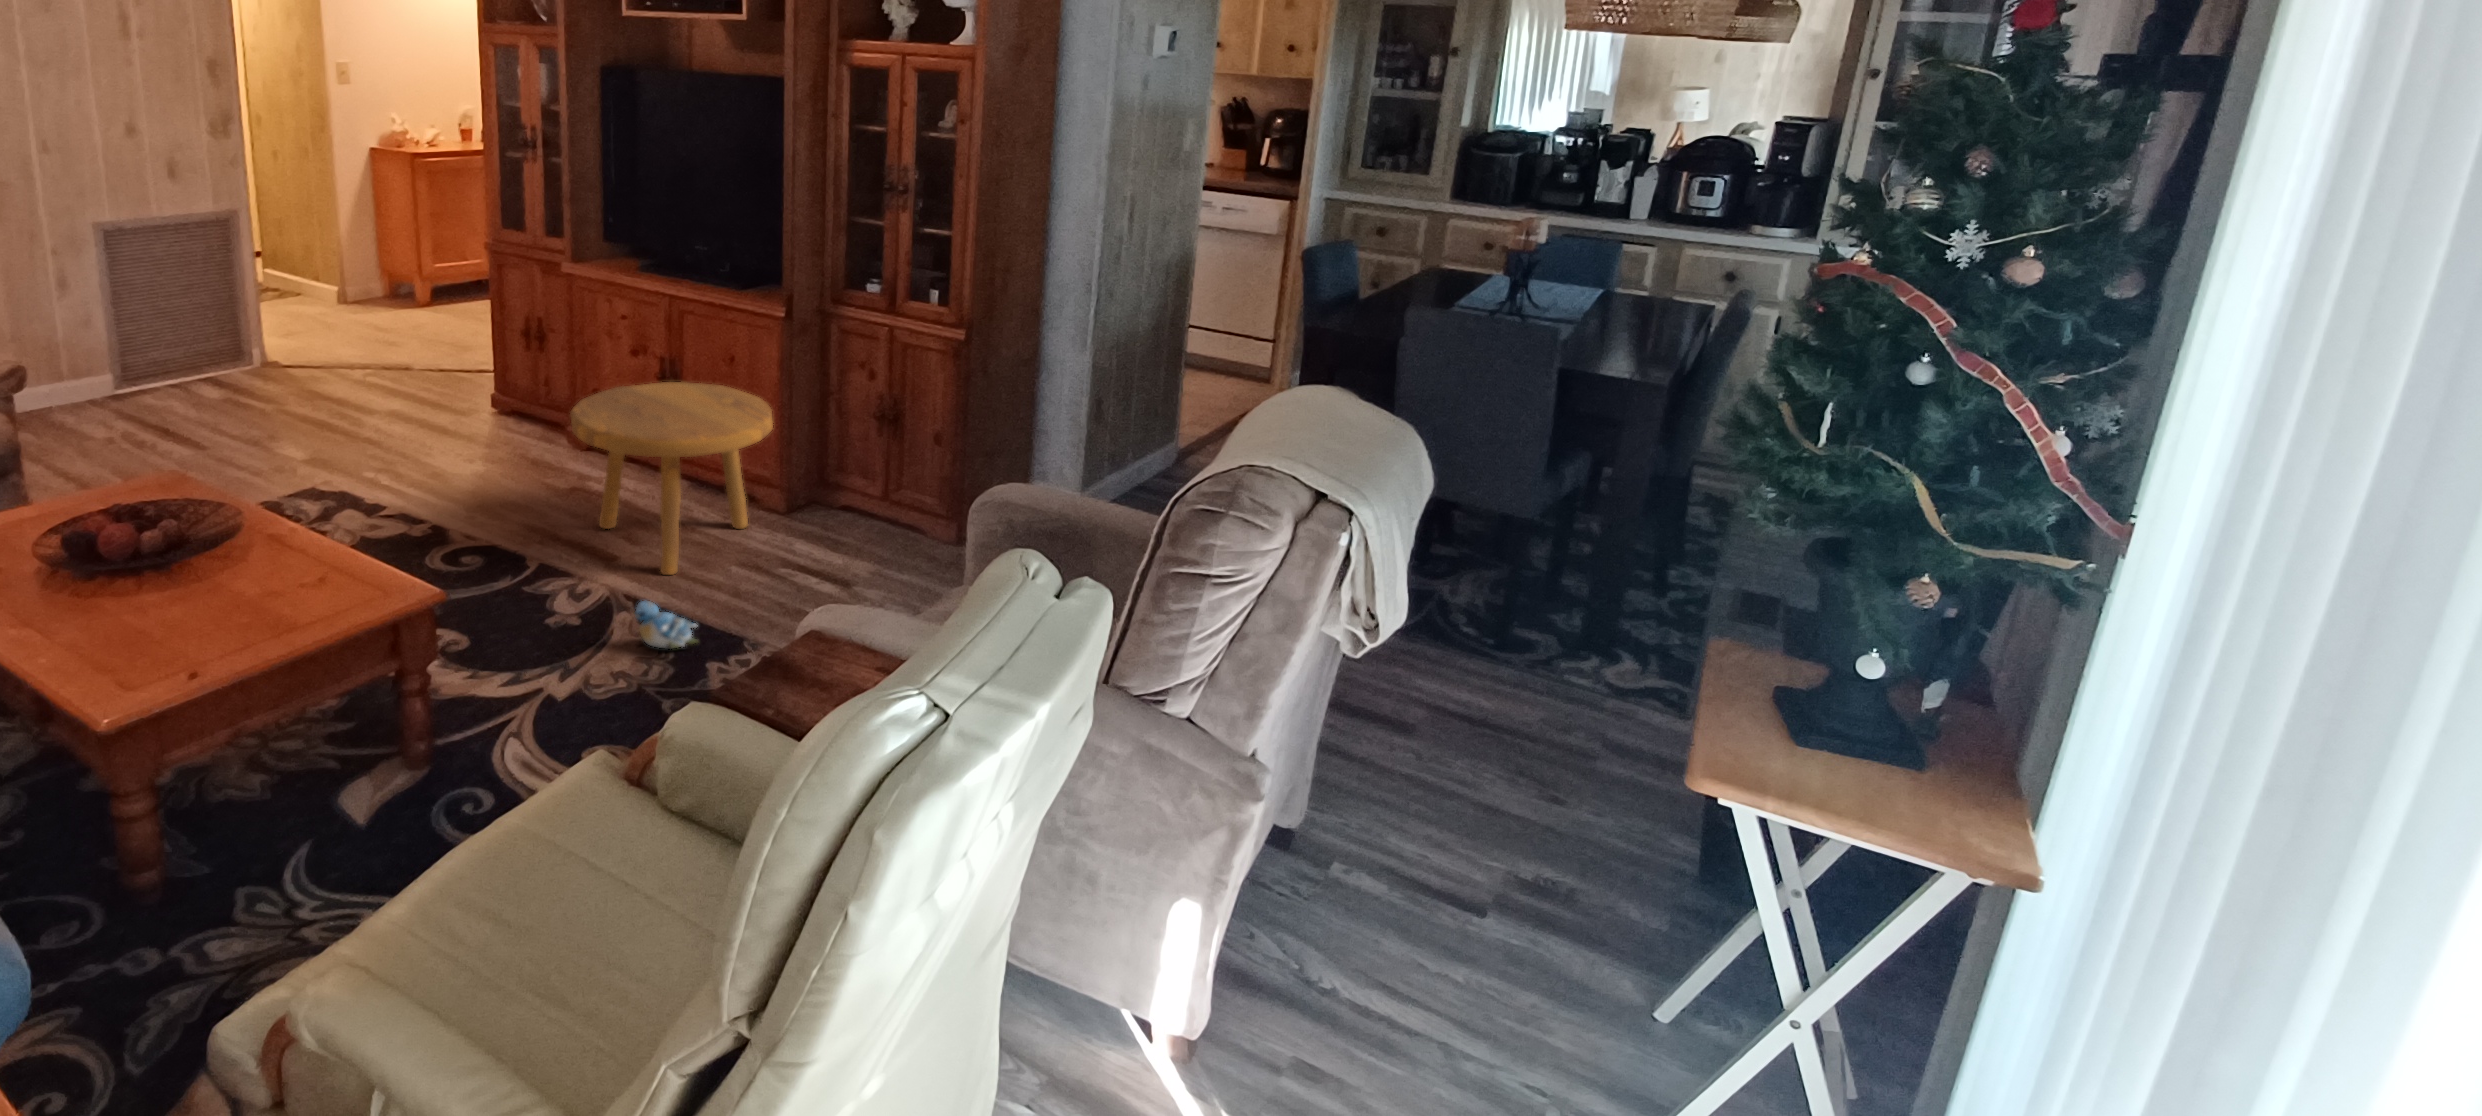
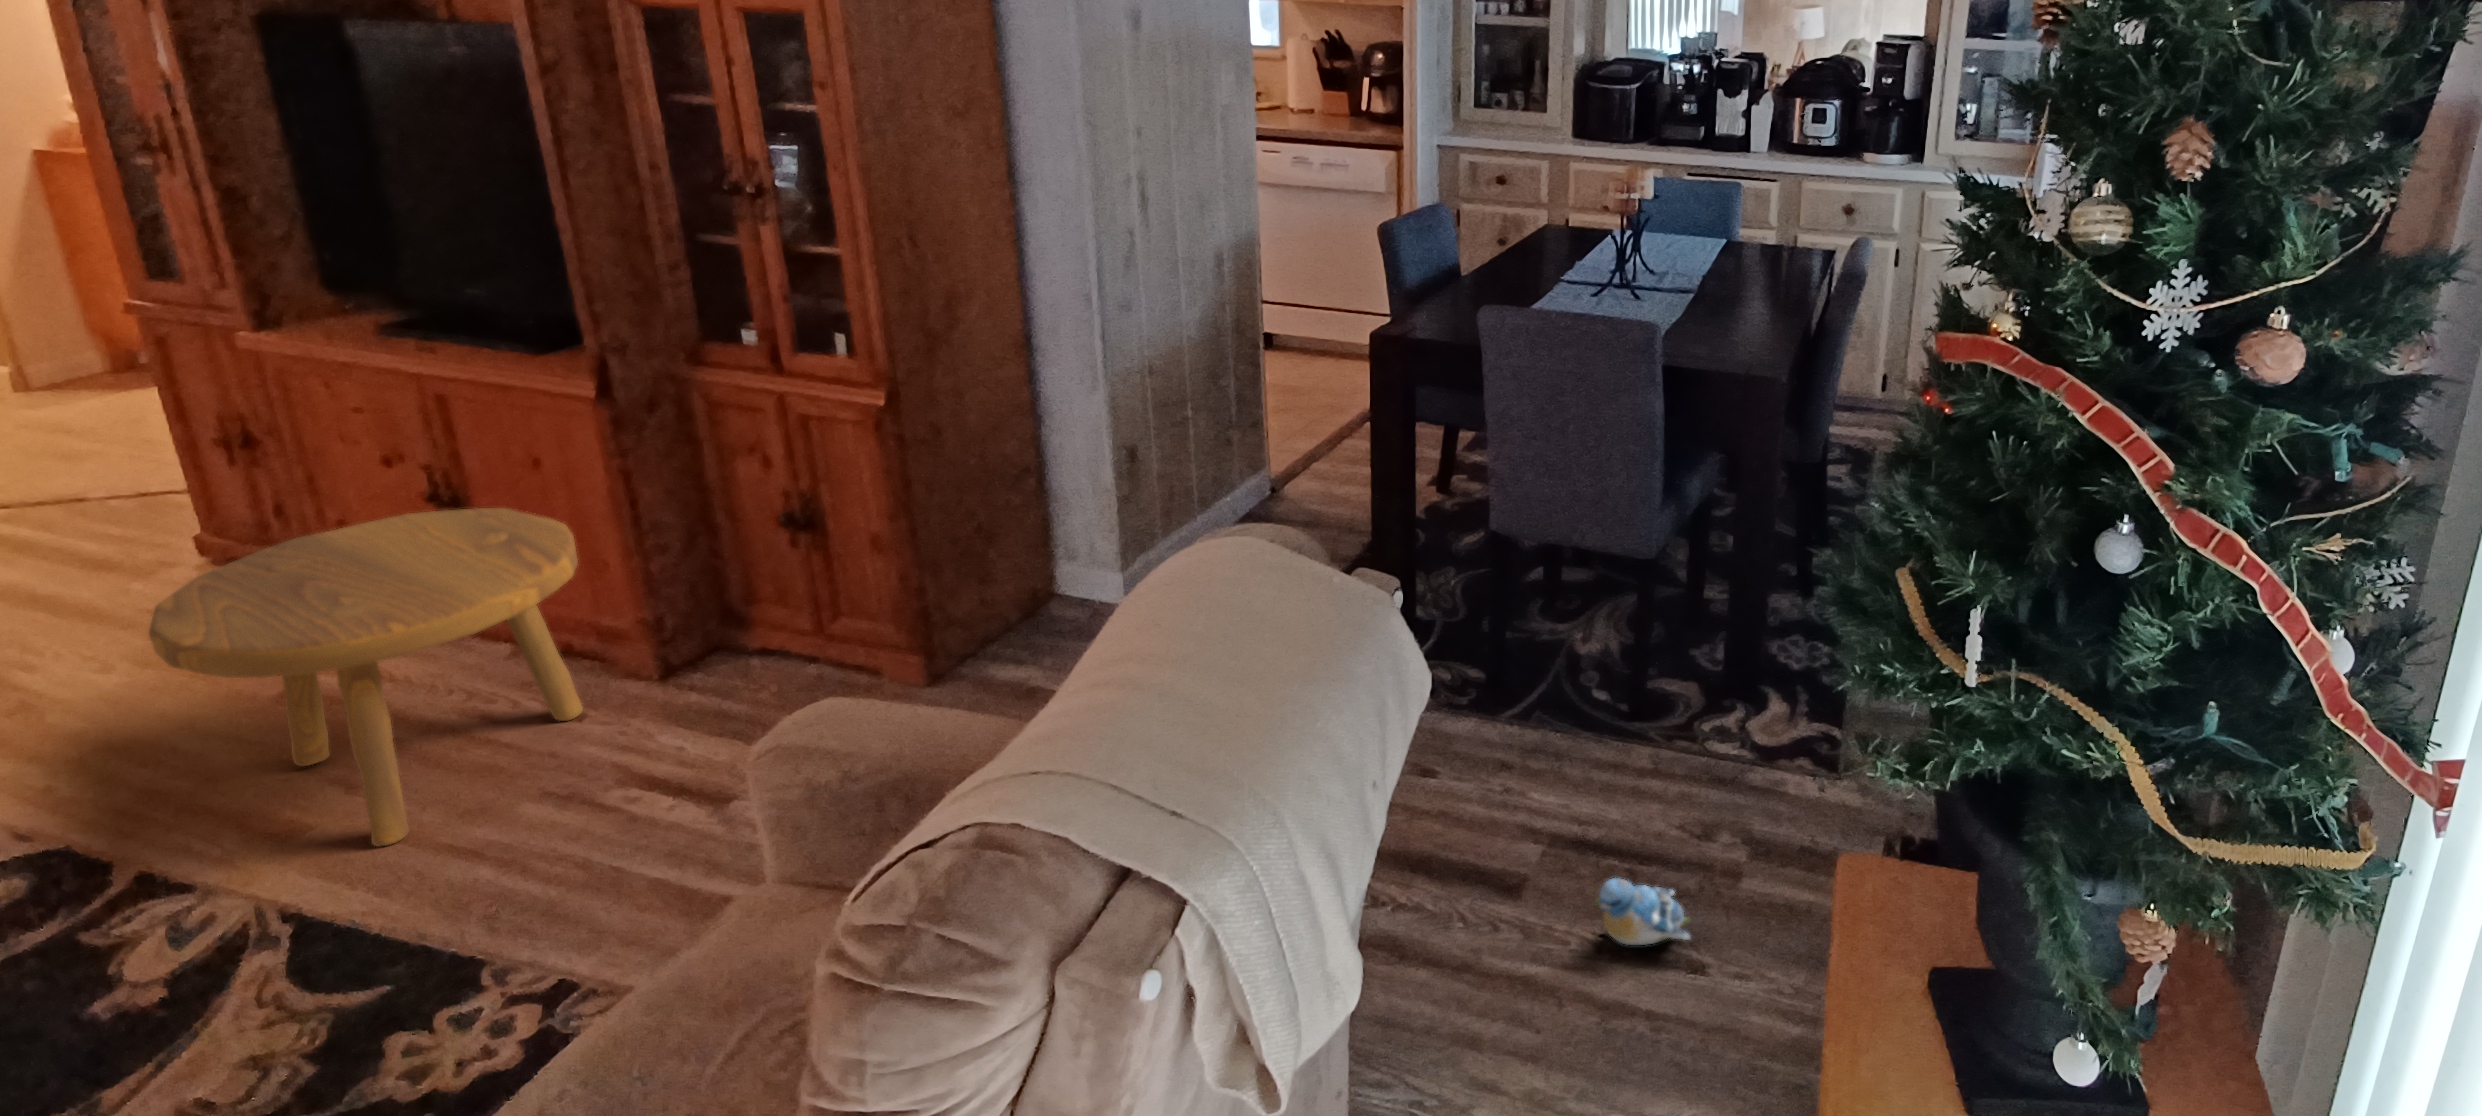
plush toy: present [635,601,697,649] -> present [1596,878,1692,945]

